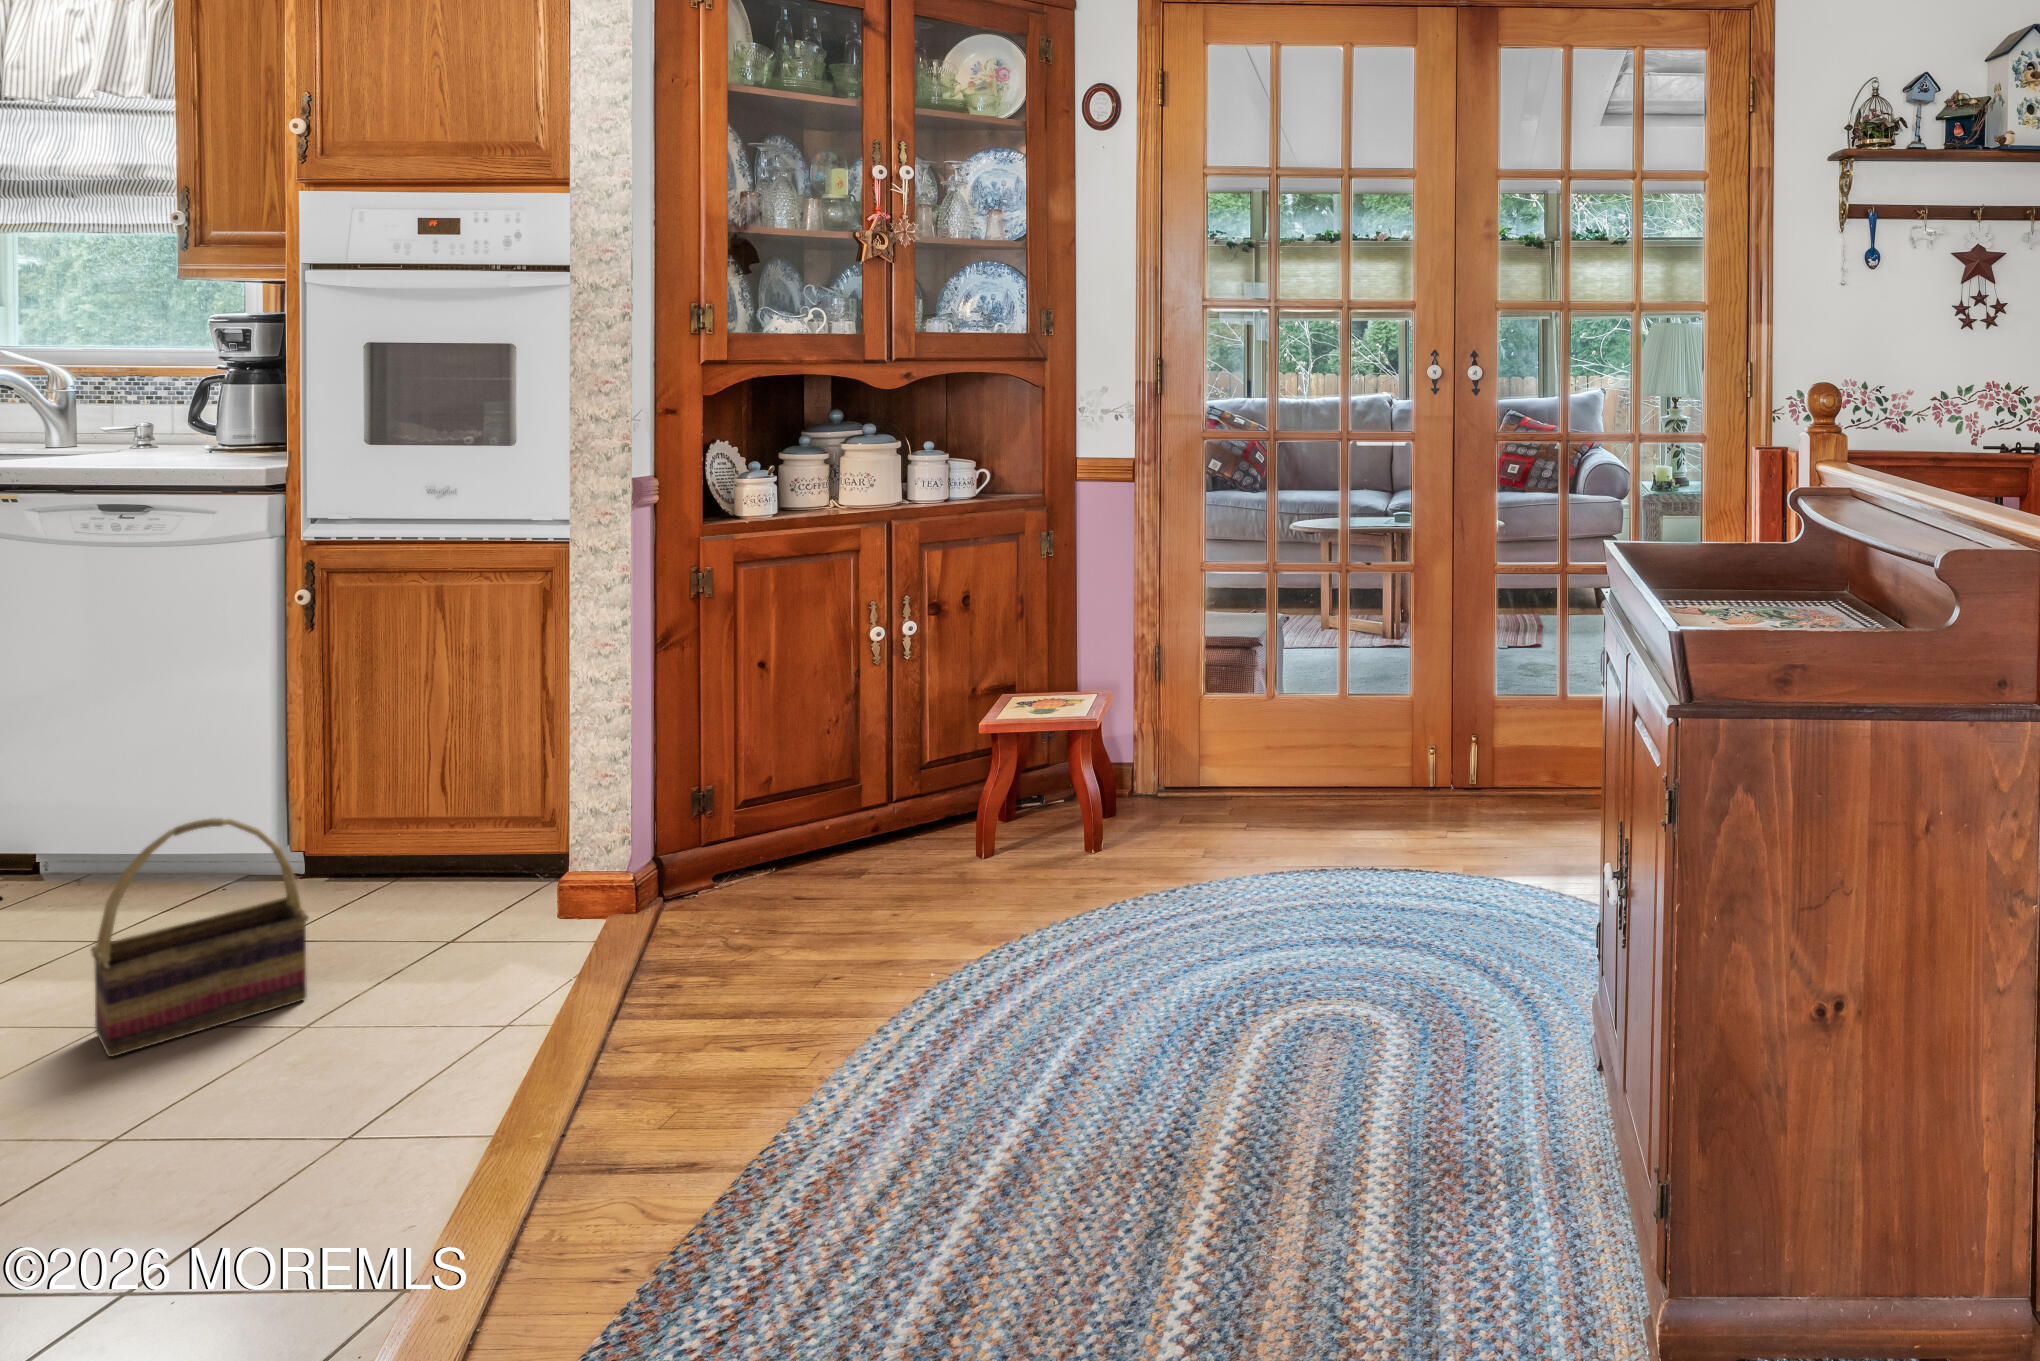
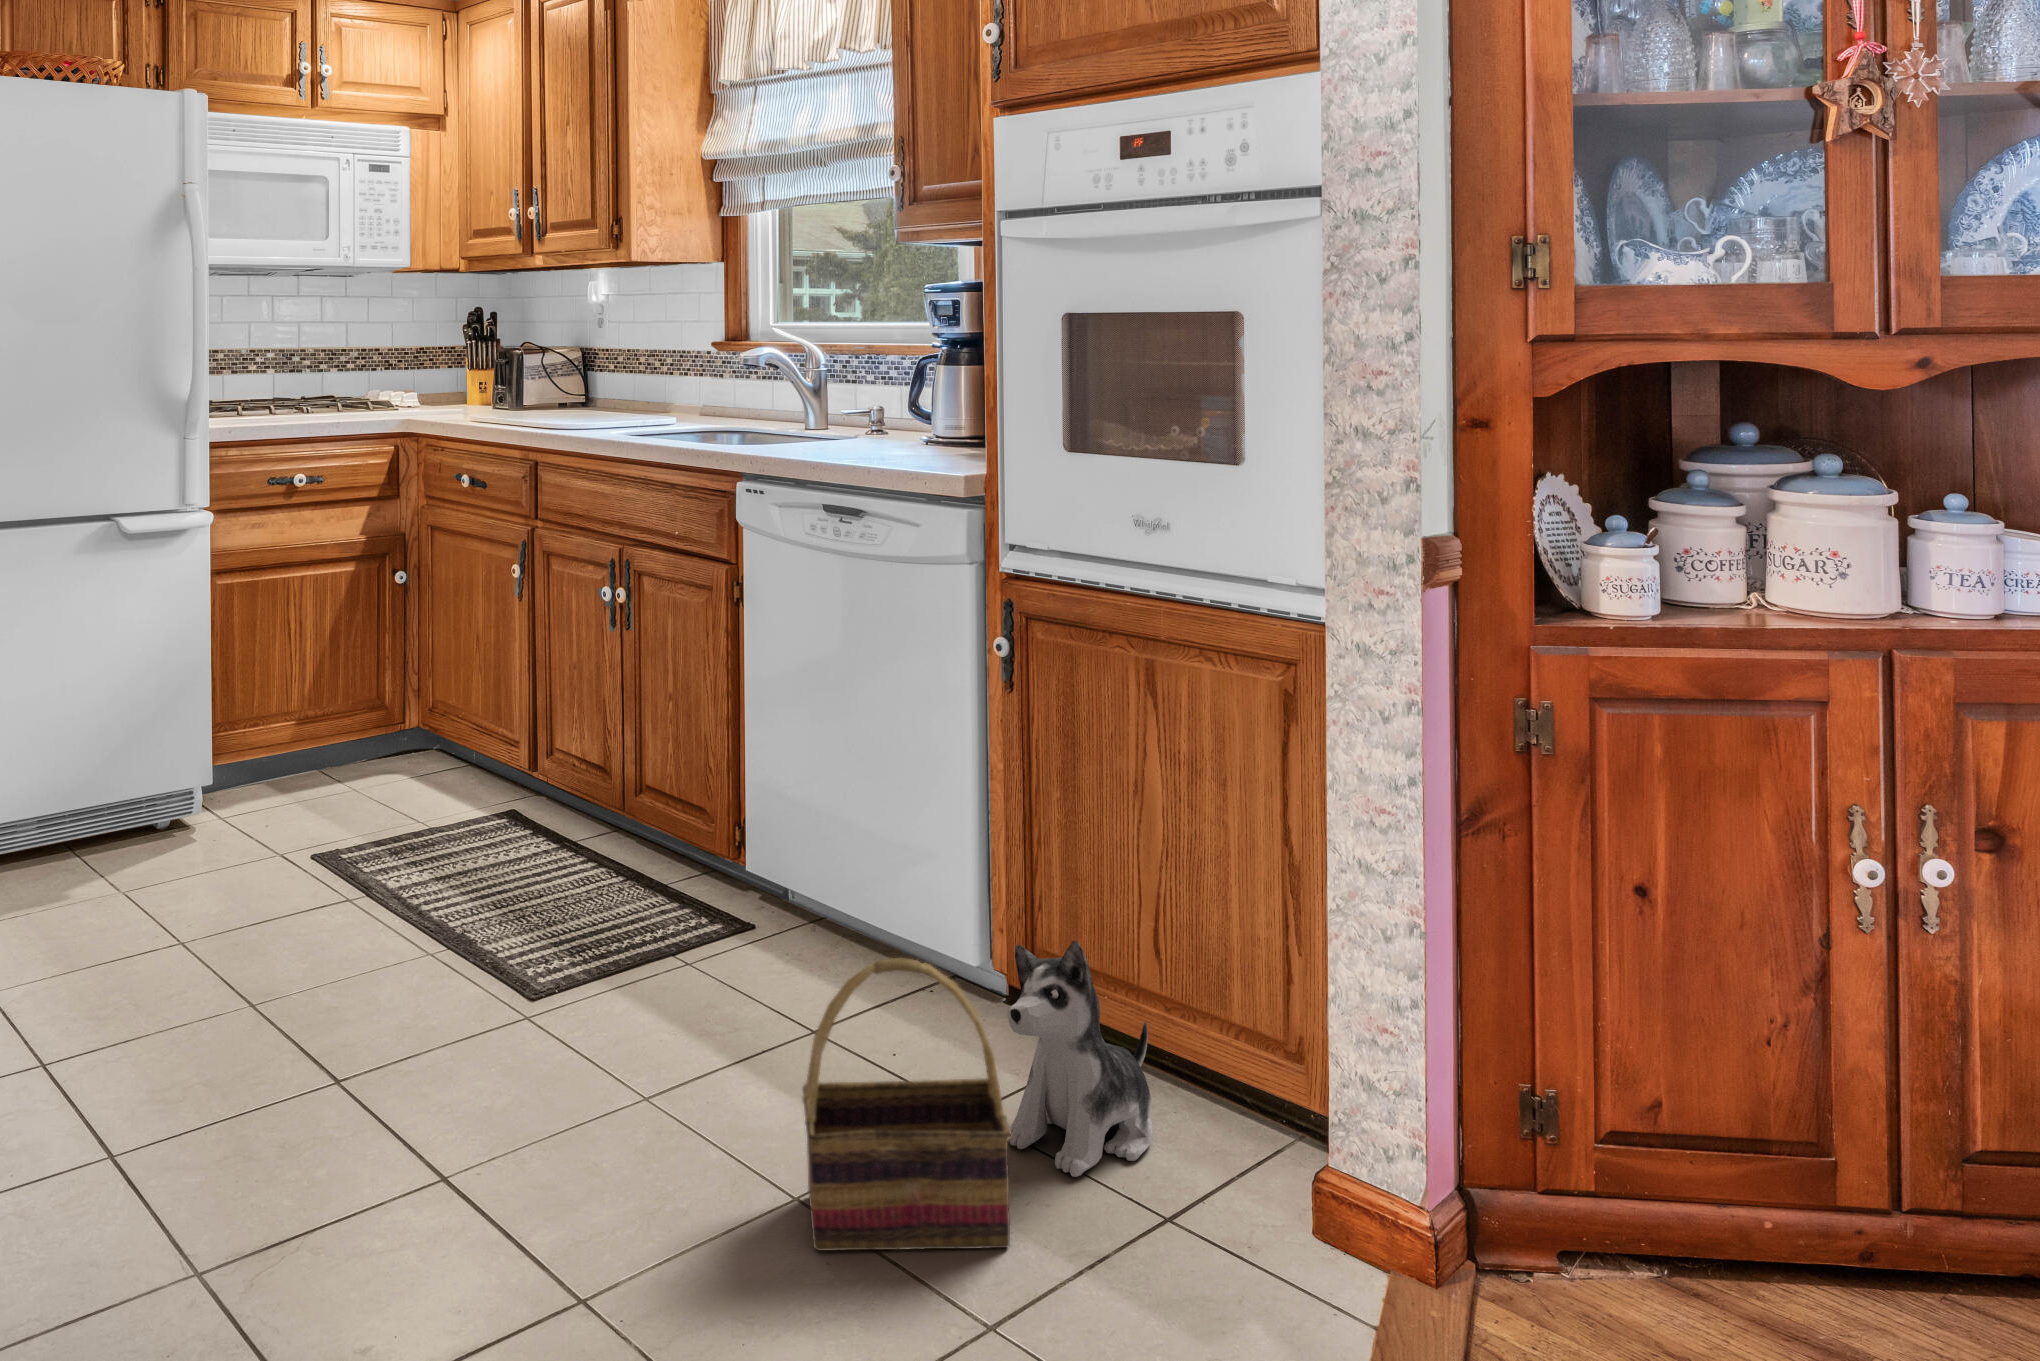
plush toy: none [297,787,435,952] -> present [1008,941,1153,1177]

